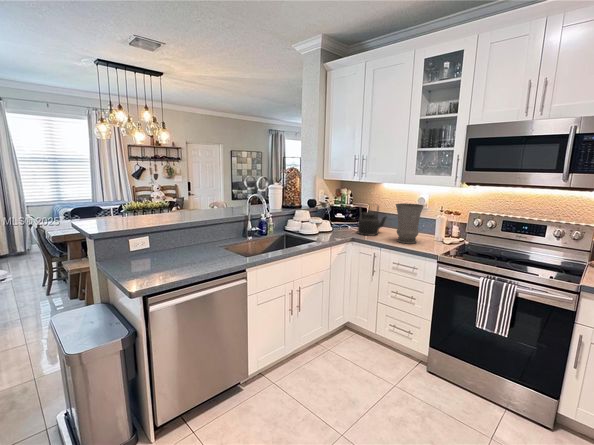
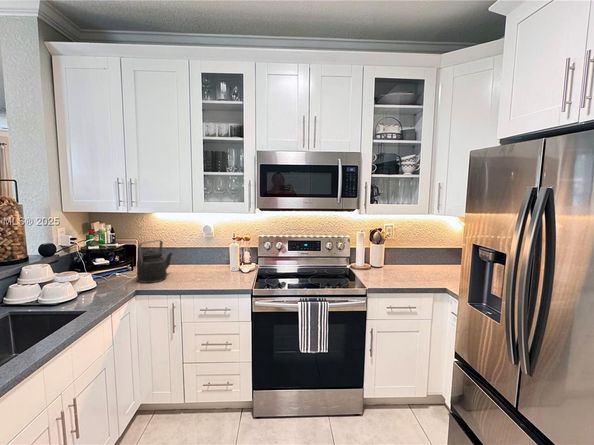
vase: present [396,203,424,244] -> none [190,235,222,283]

